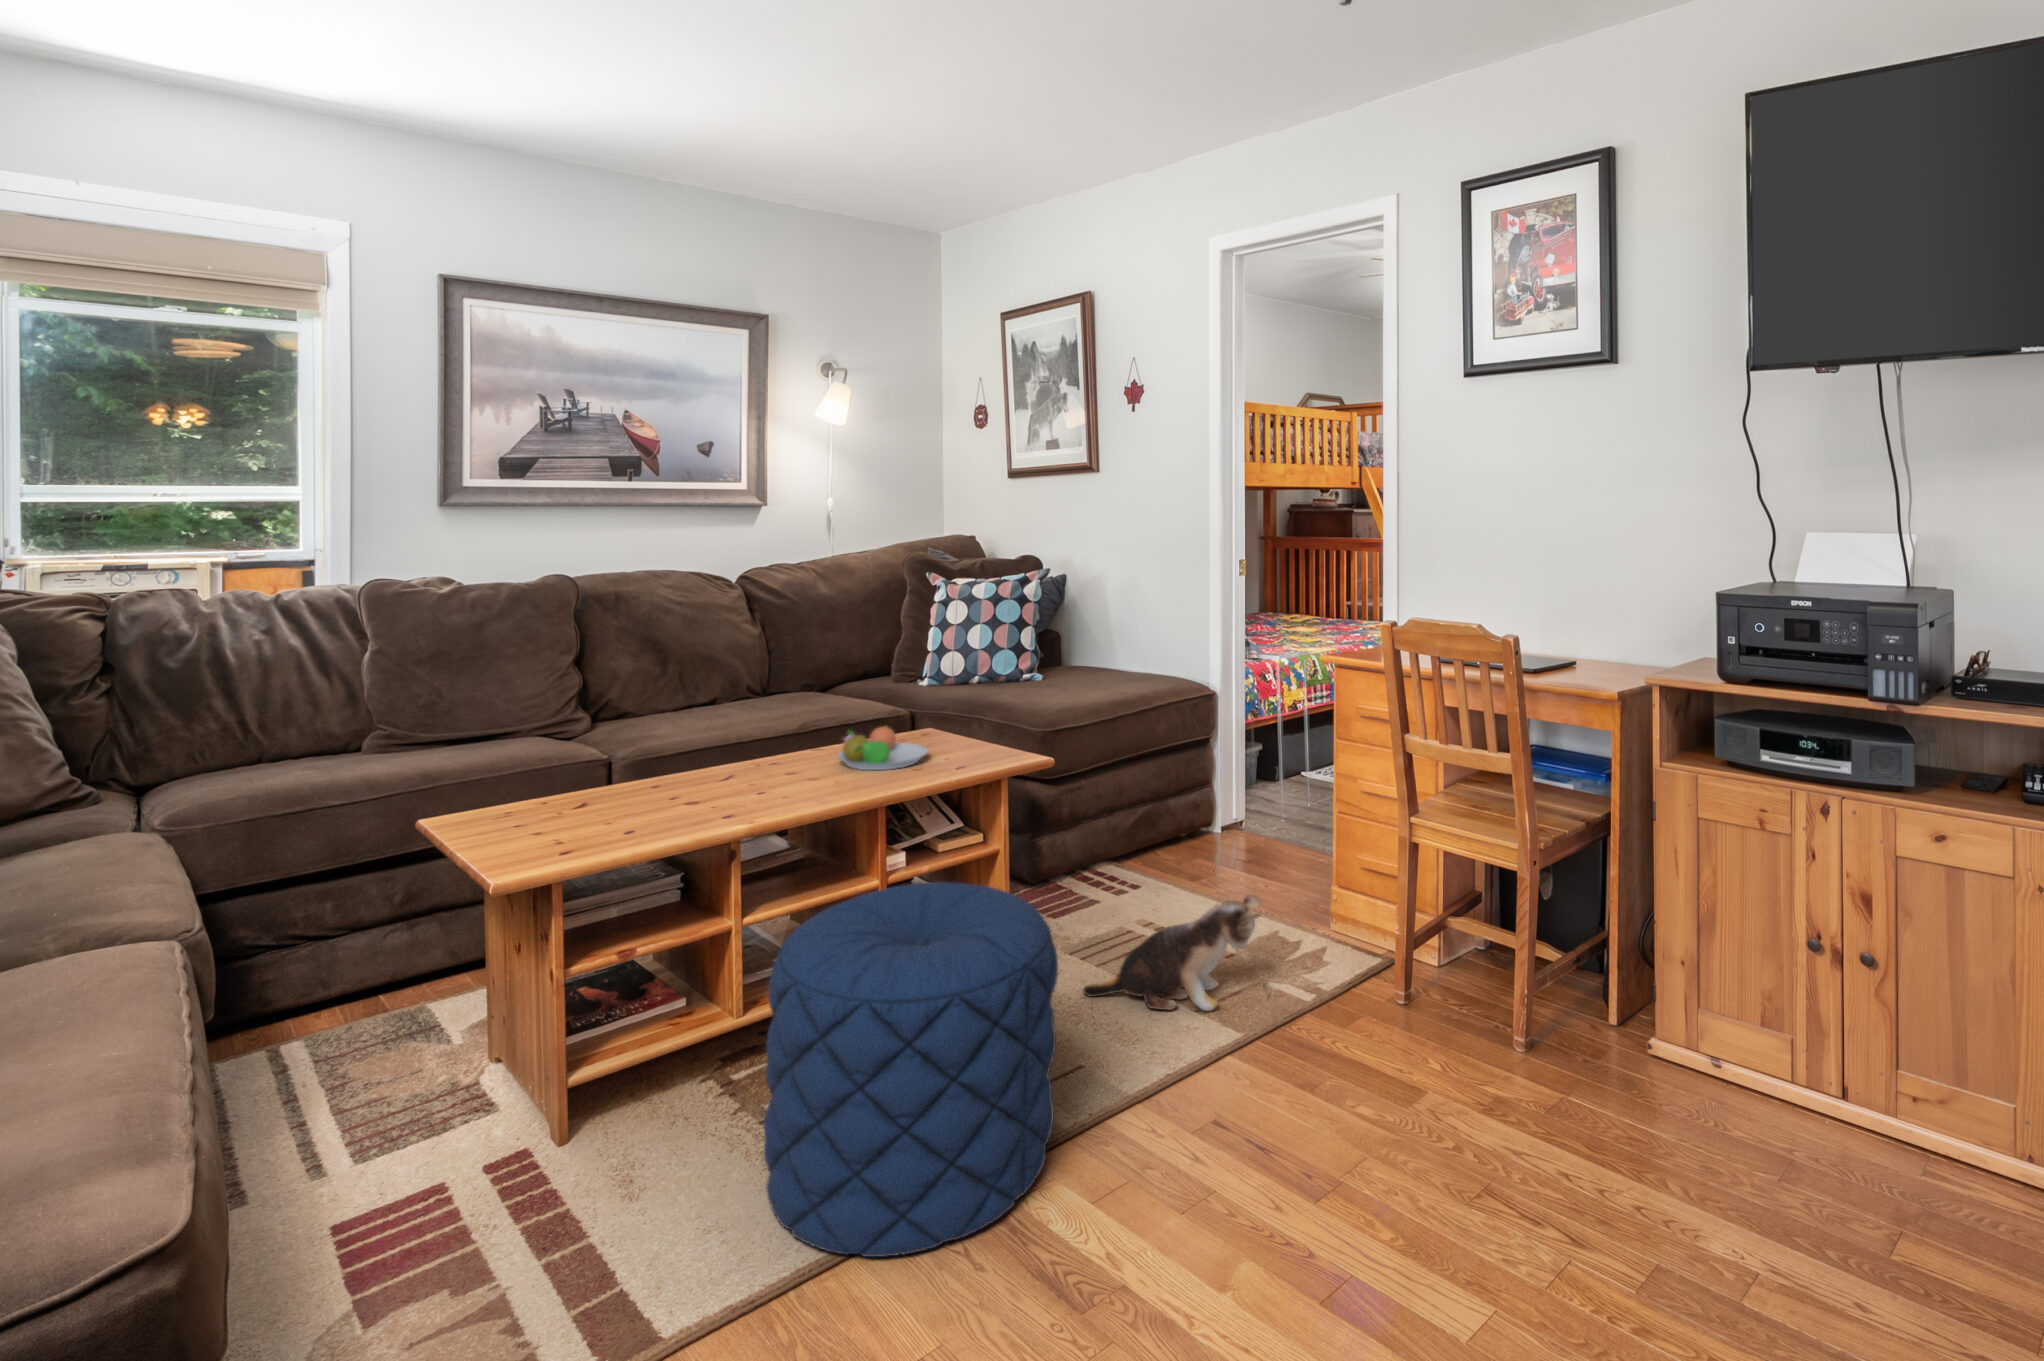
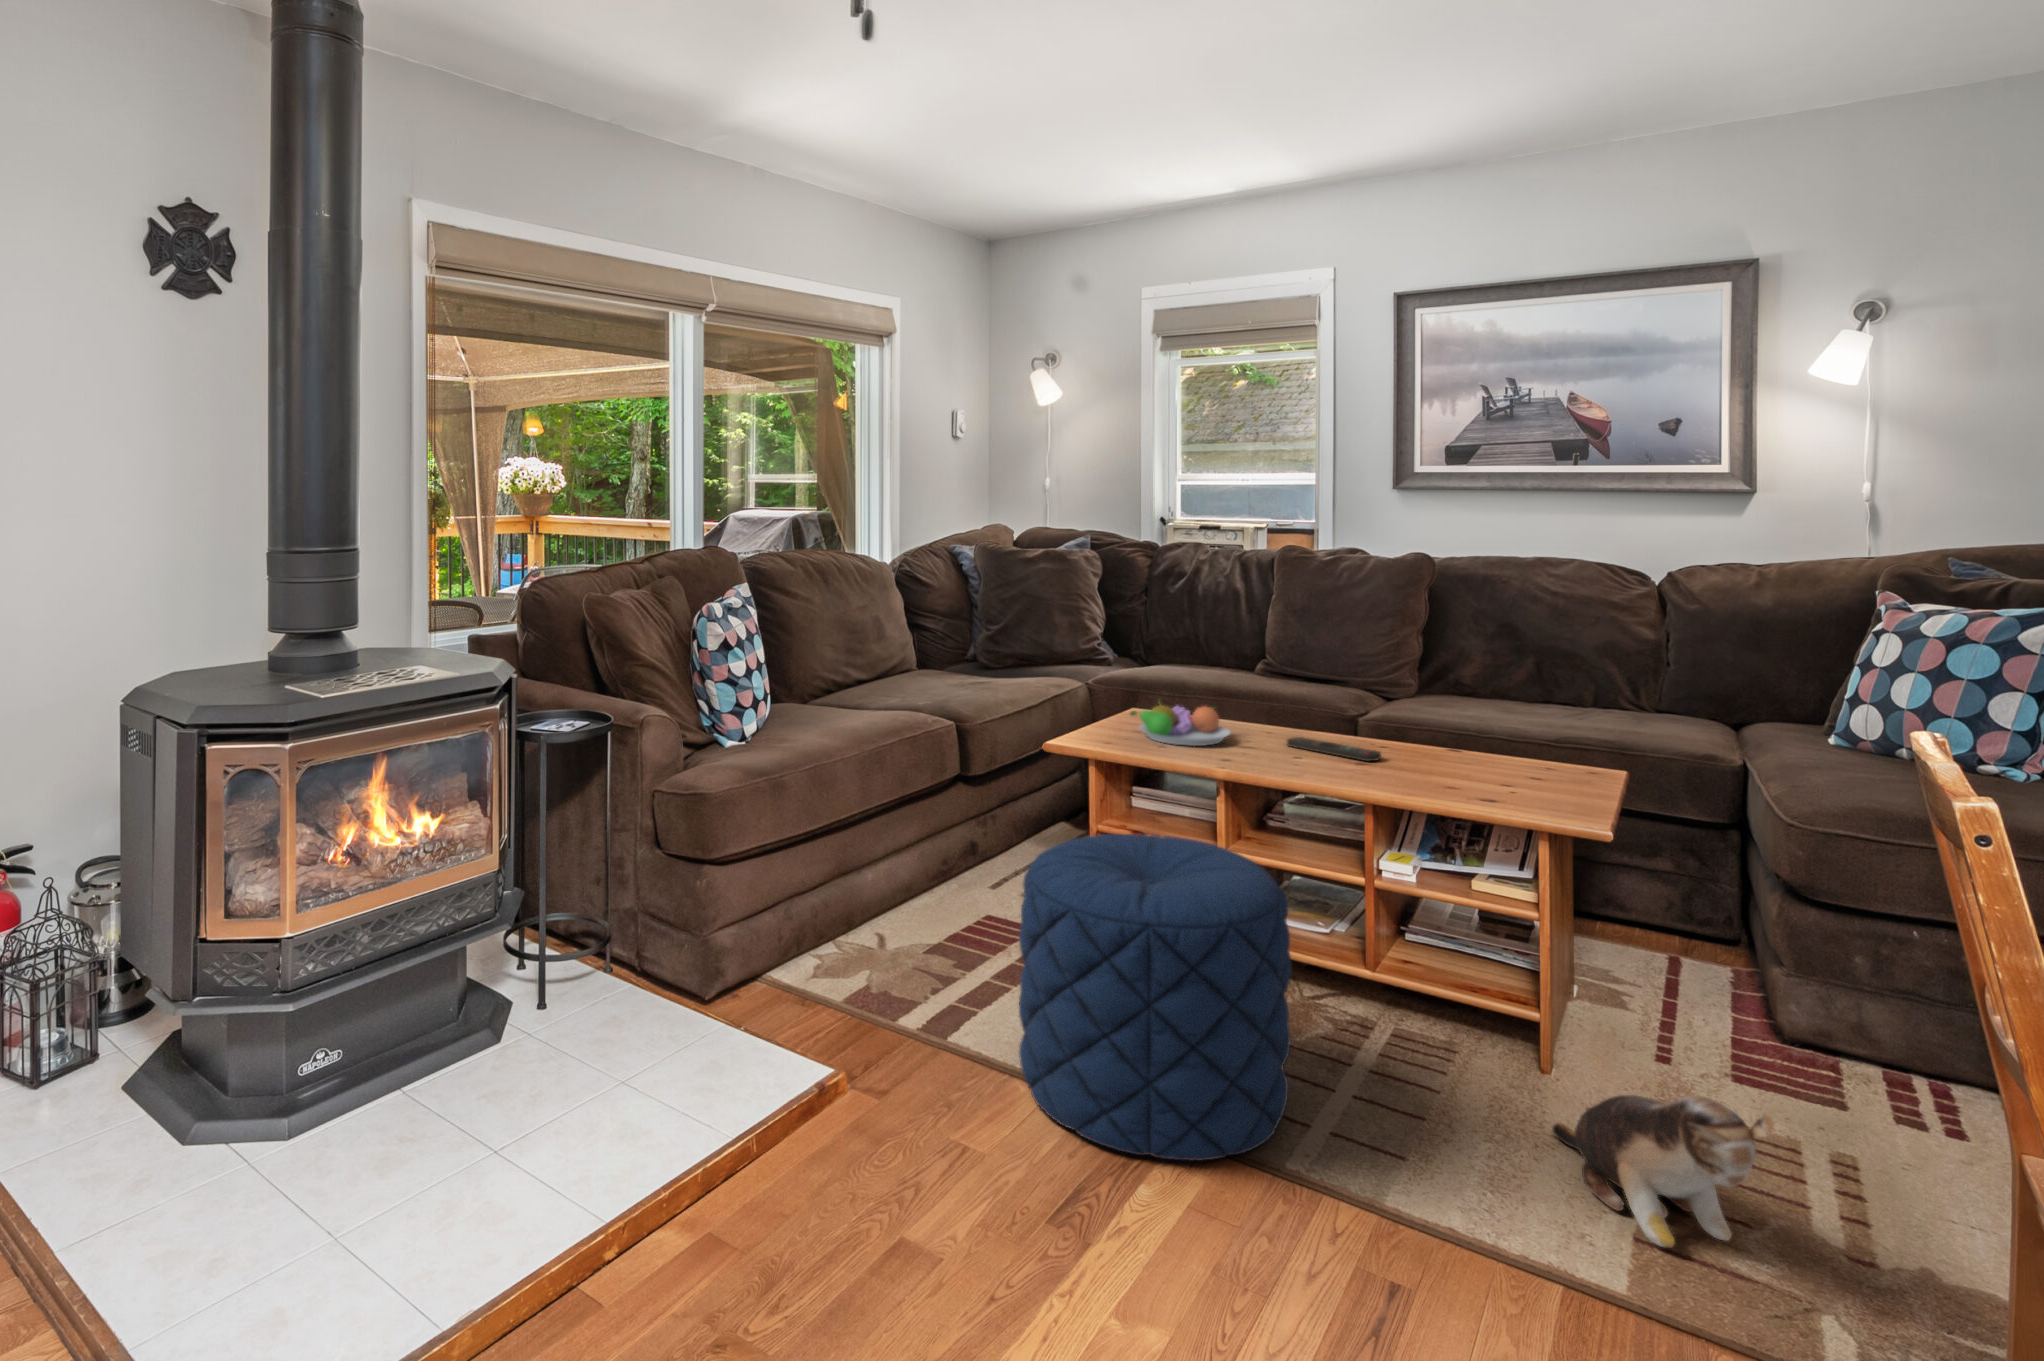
fruit bowl: present [838,726,928,770] -> present [1130,702,1230,746]
remote control: none [698,765,801,788] -> present [1287,737,1381,761]

